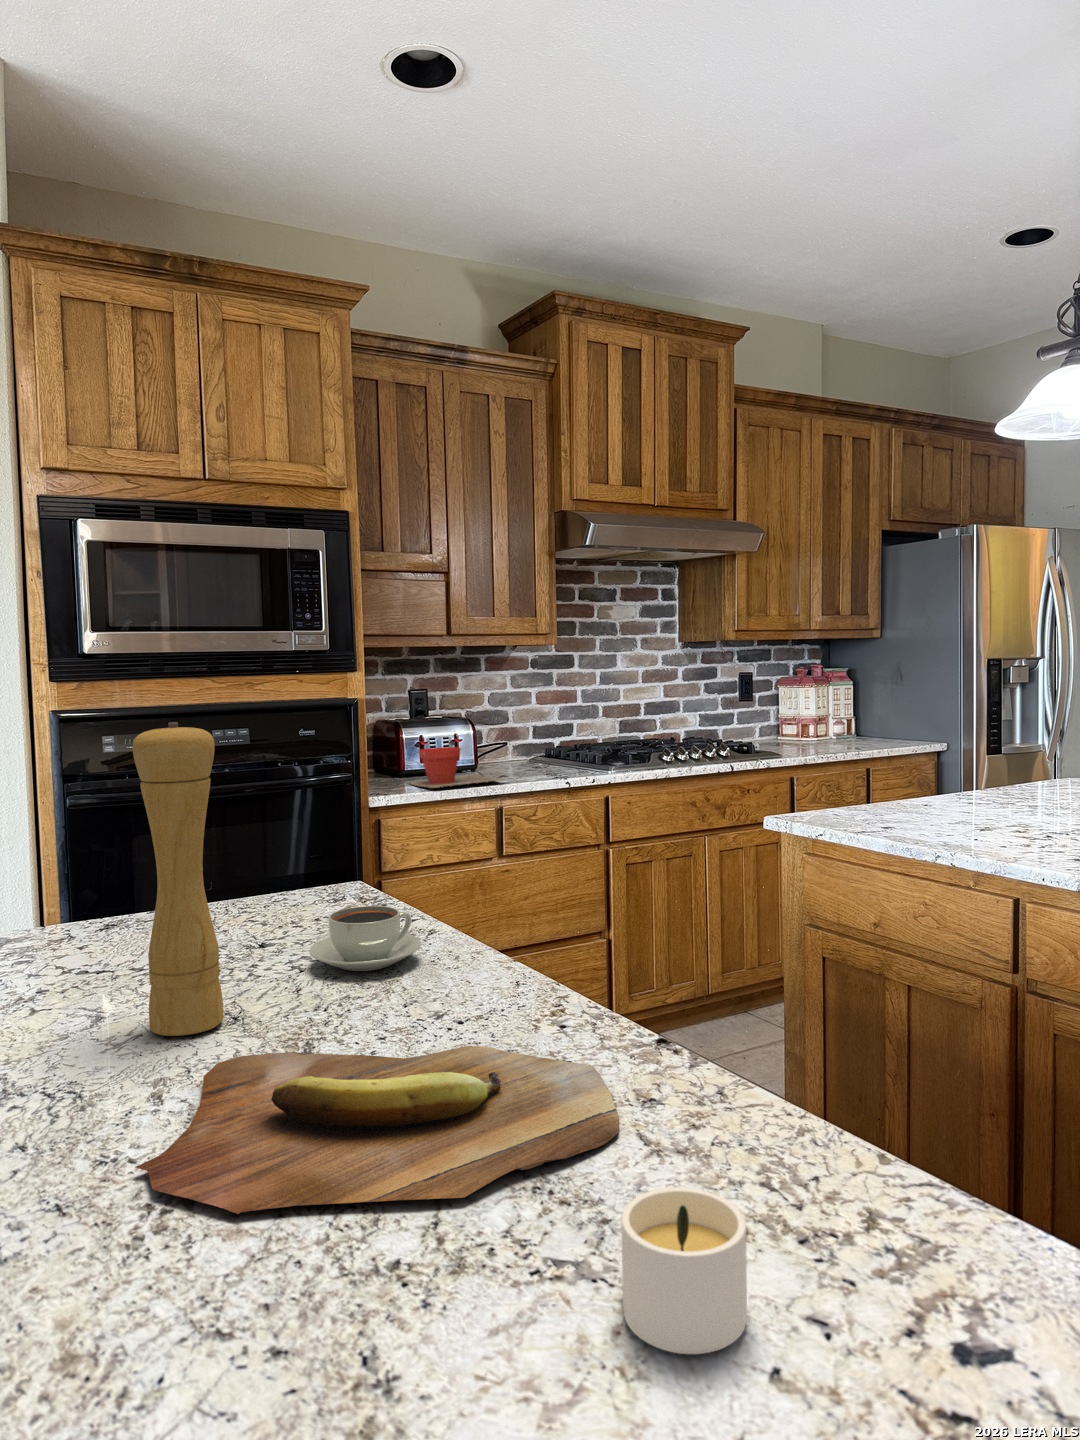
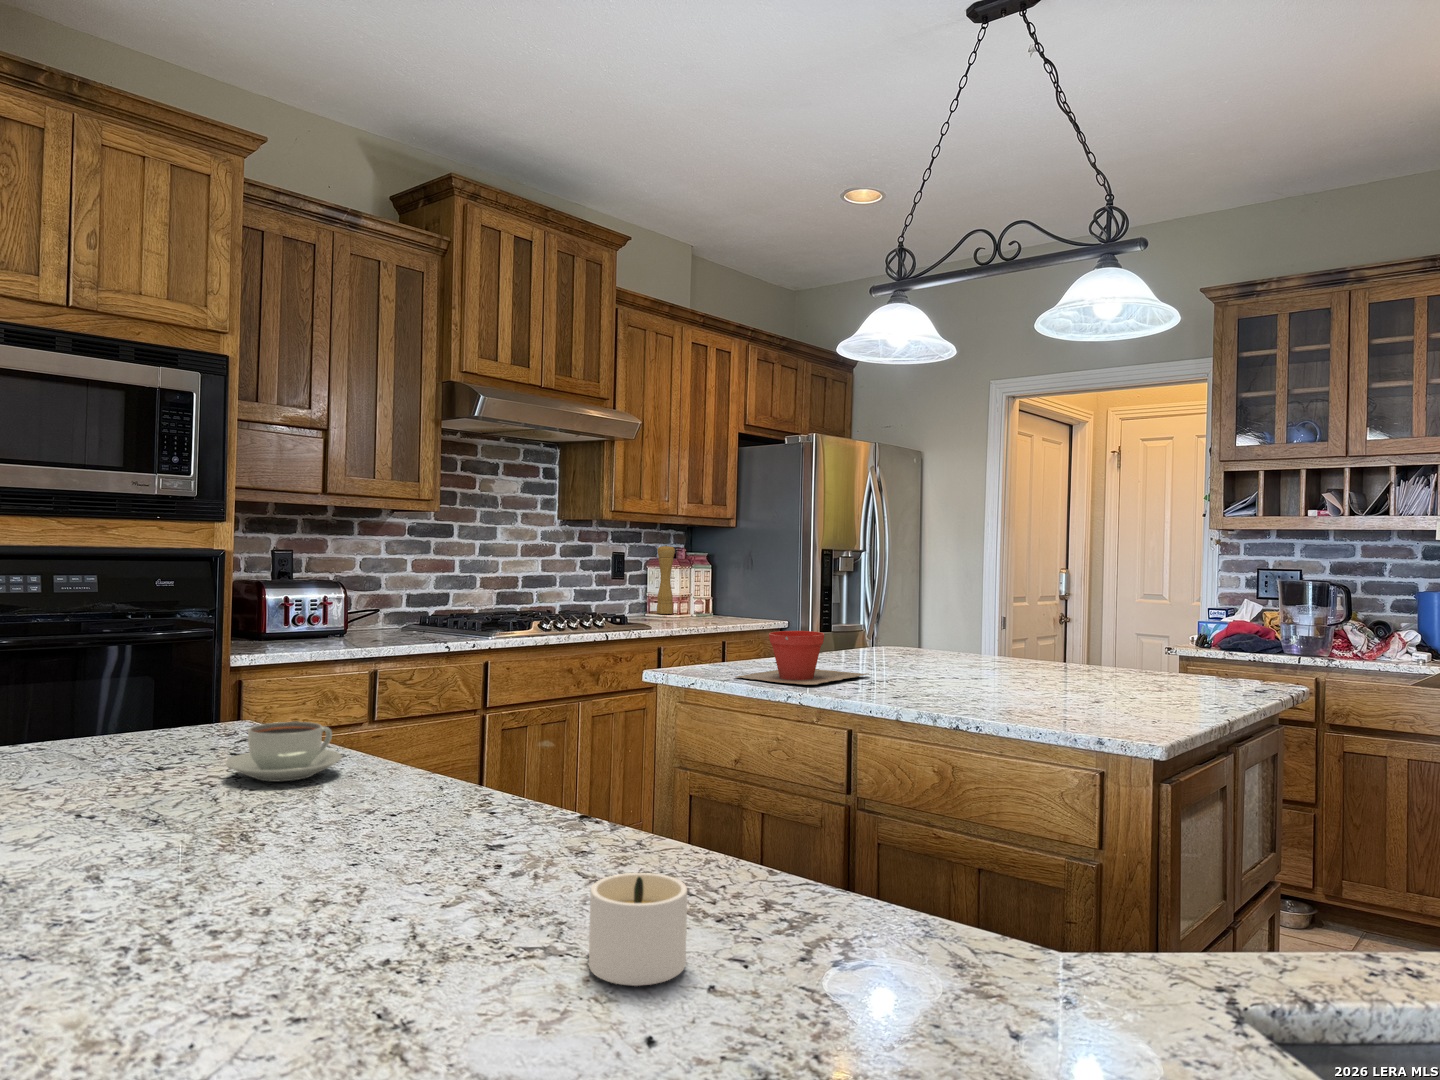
pepper mill: present [133,722,224,1036] -> present [657,545,675,614]
plant pot: present [410,747,499,788] -> present [736,631,867,685]
cutting board: present [135,1046,620,1214] -> none [99,825,560,943]

